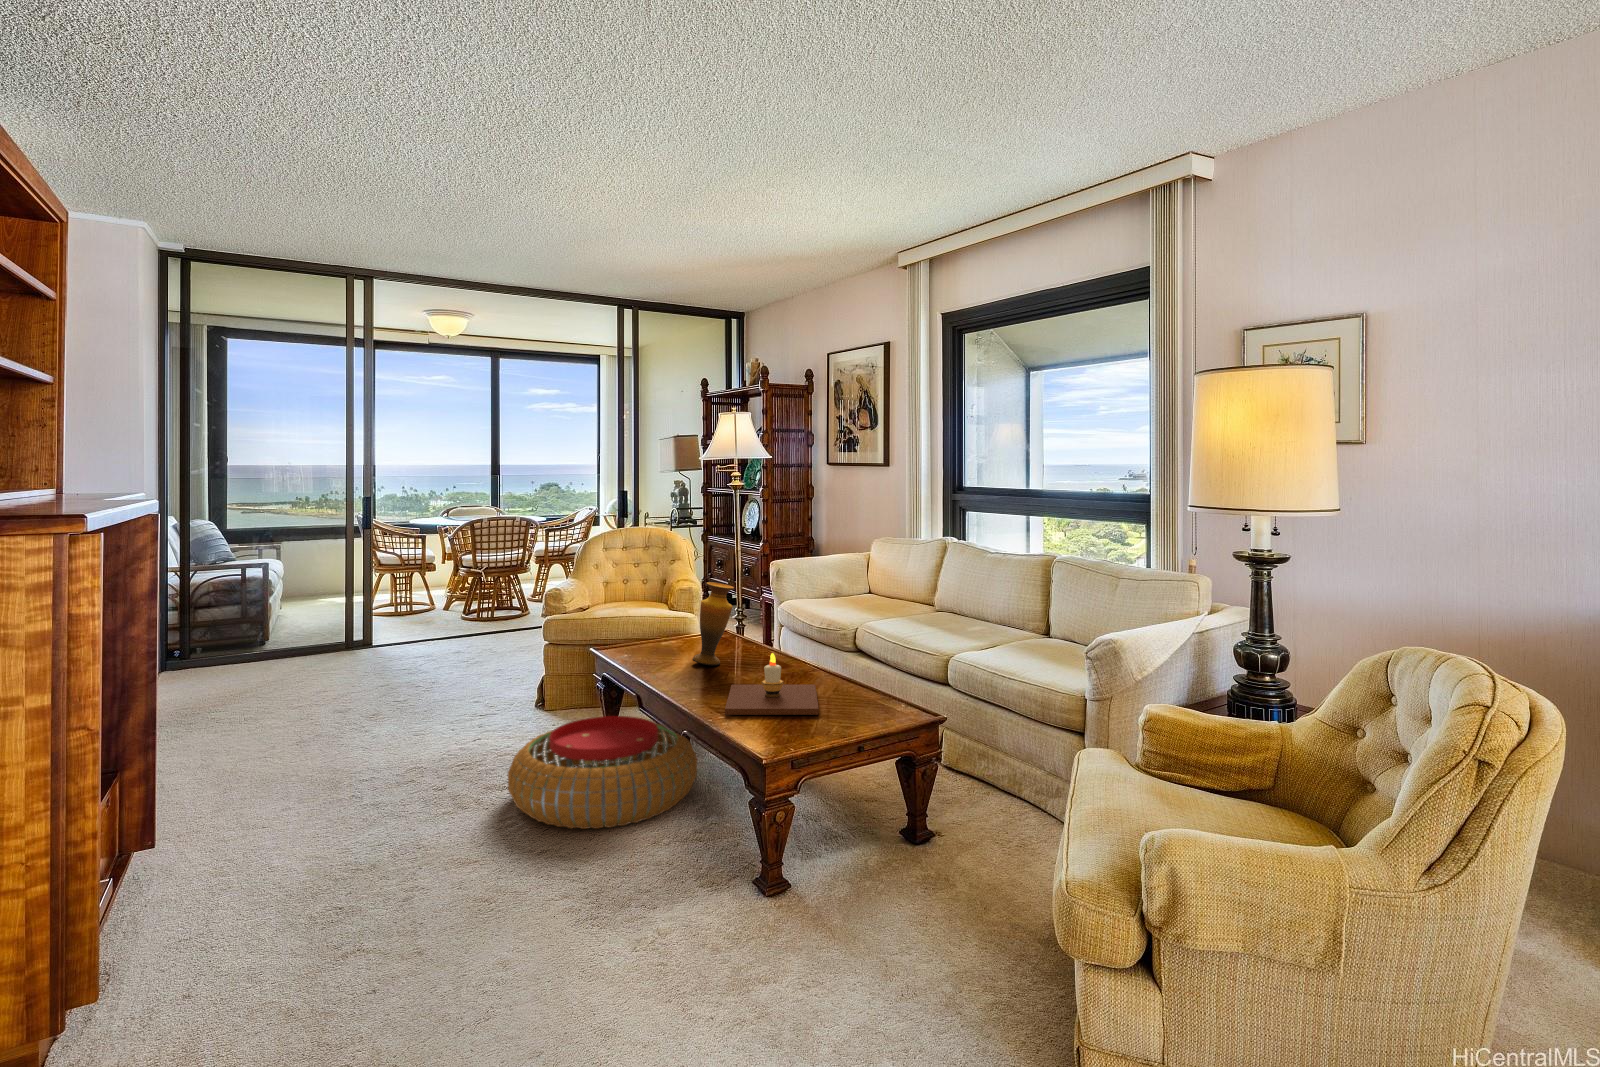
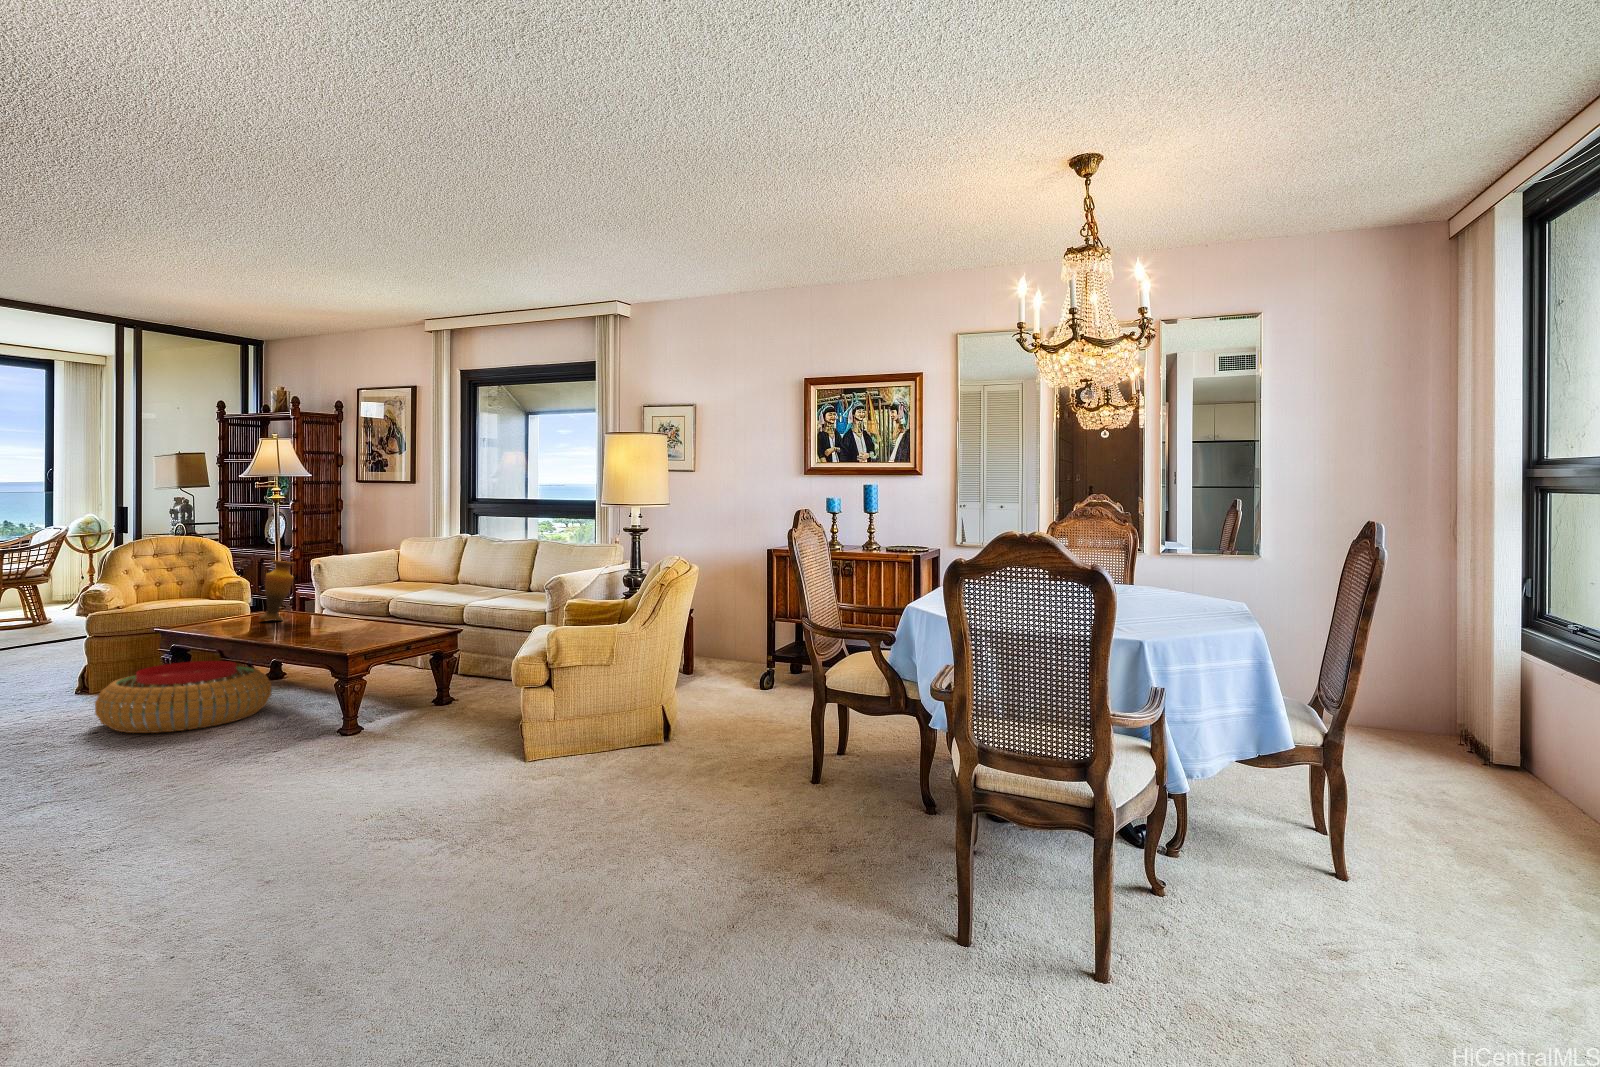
candle: present [725,653,819,715] -> none [301,598,374,638]

